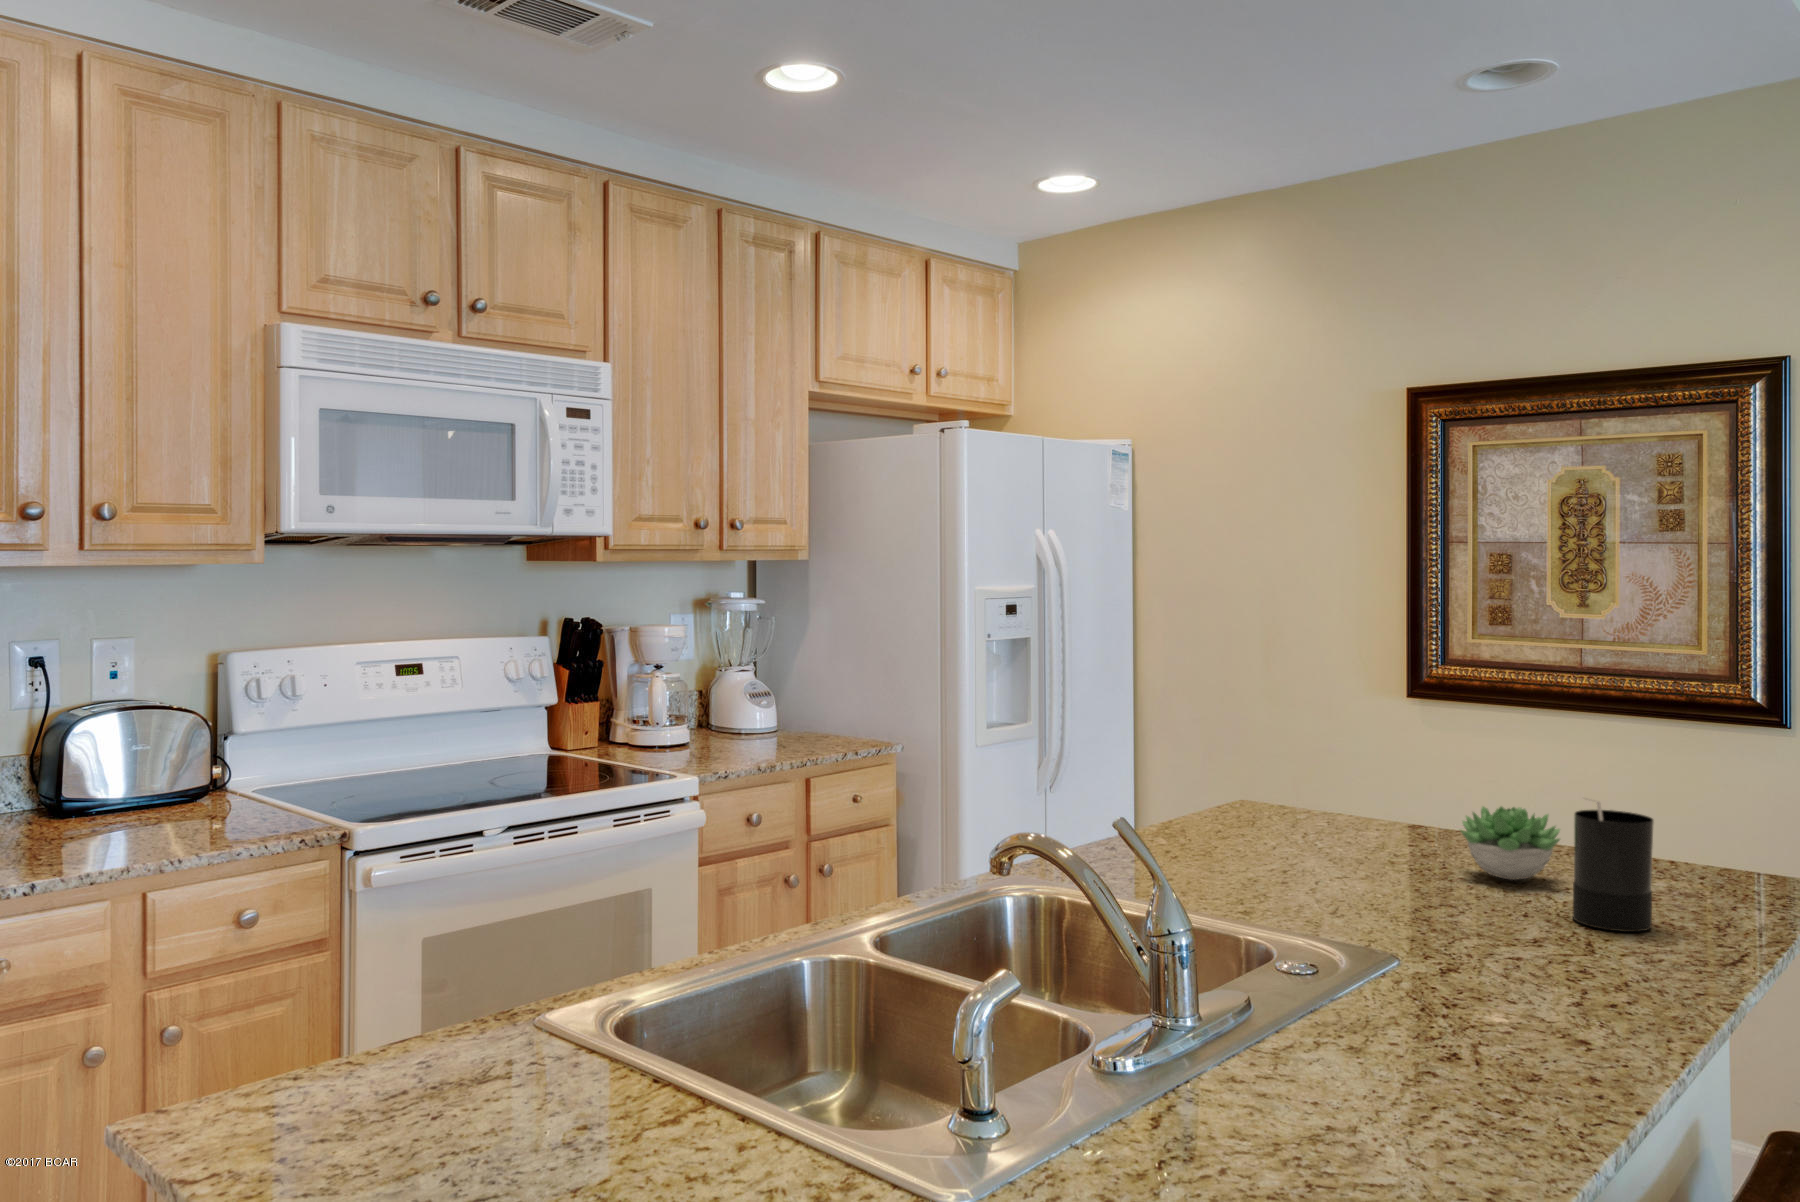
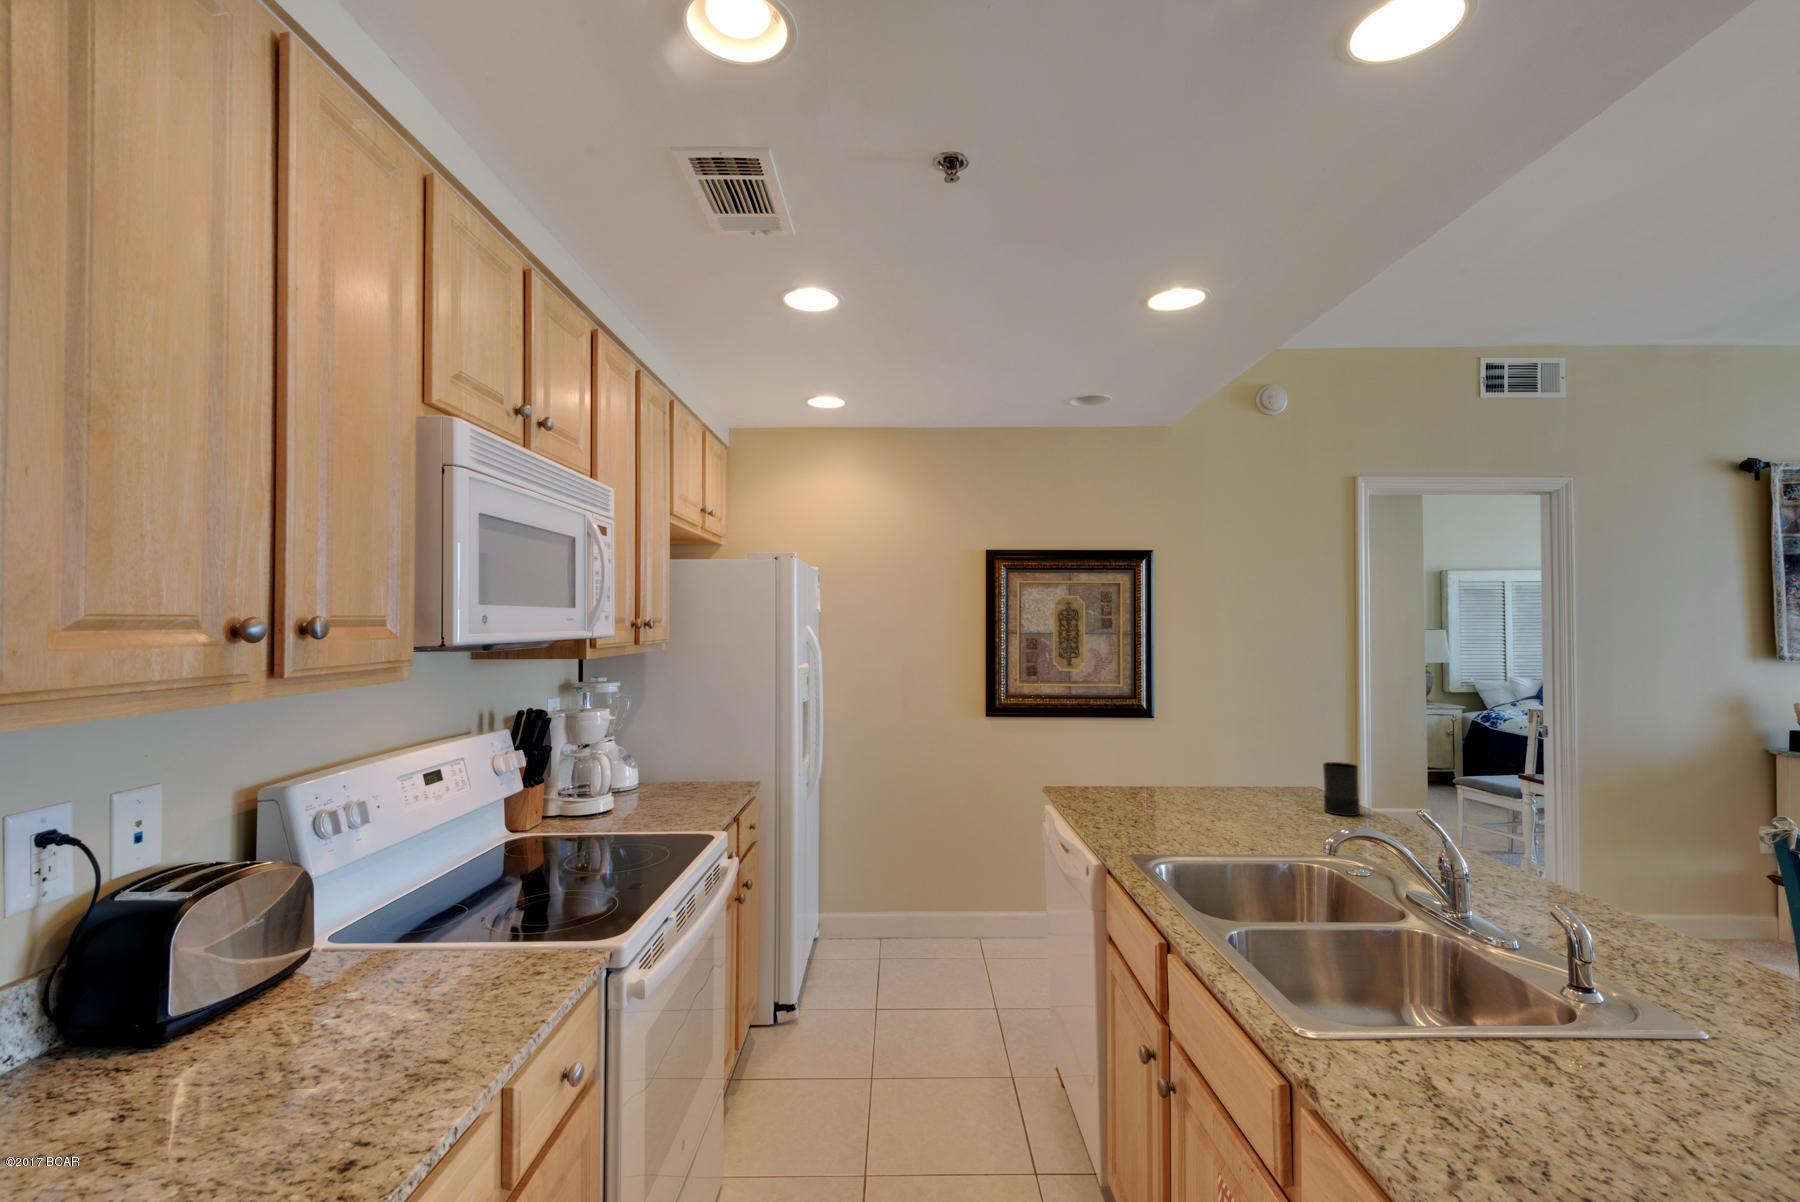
succulent plant: present [1461,806,1560,880] -> none [1233,766,1285,801]

